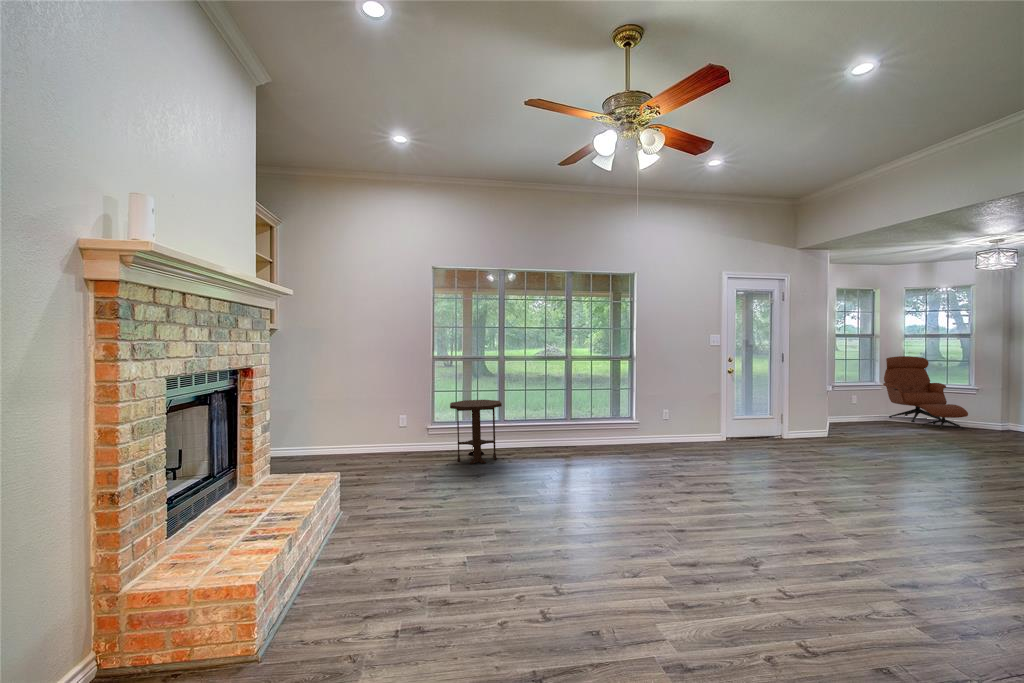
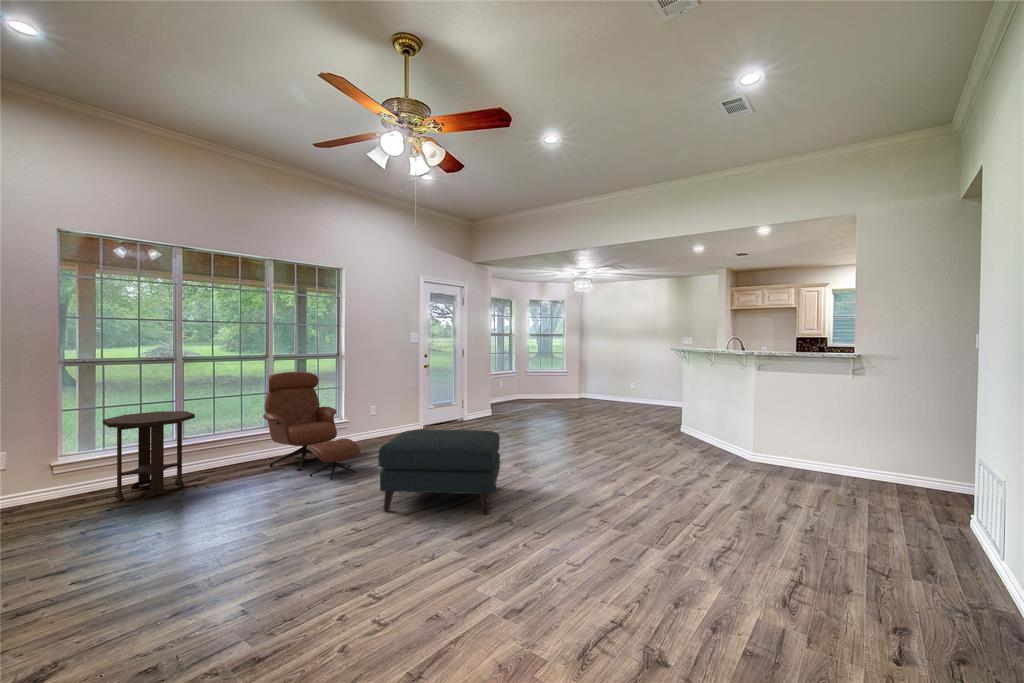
lounge chair: present [883,356,968,429] -> present [263,372,360,479]
ottoman: none [614,437,772,549] -> present [378,429,500,514]

